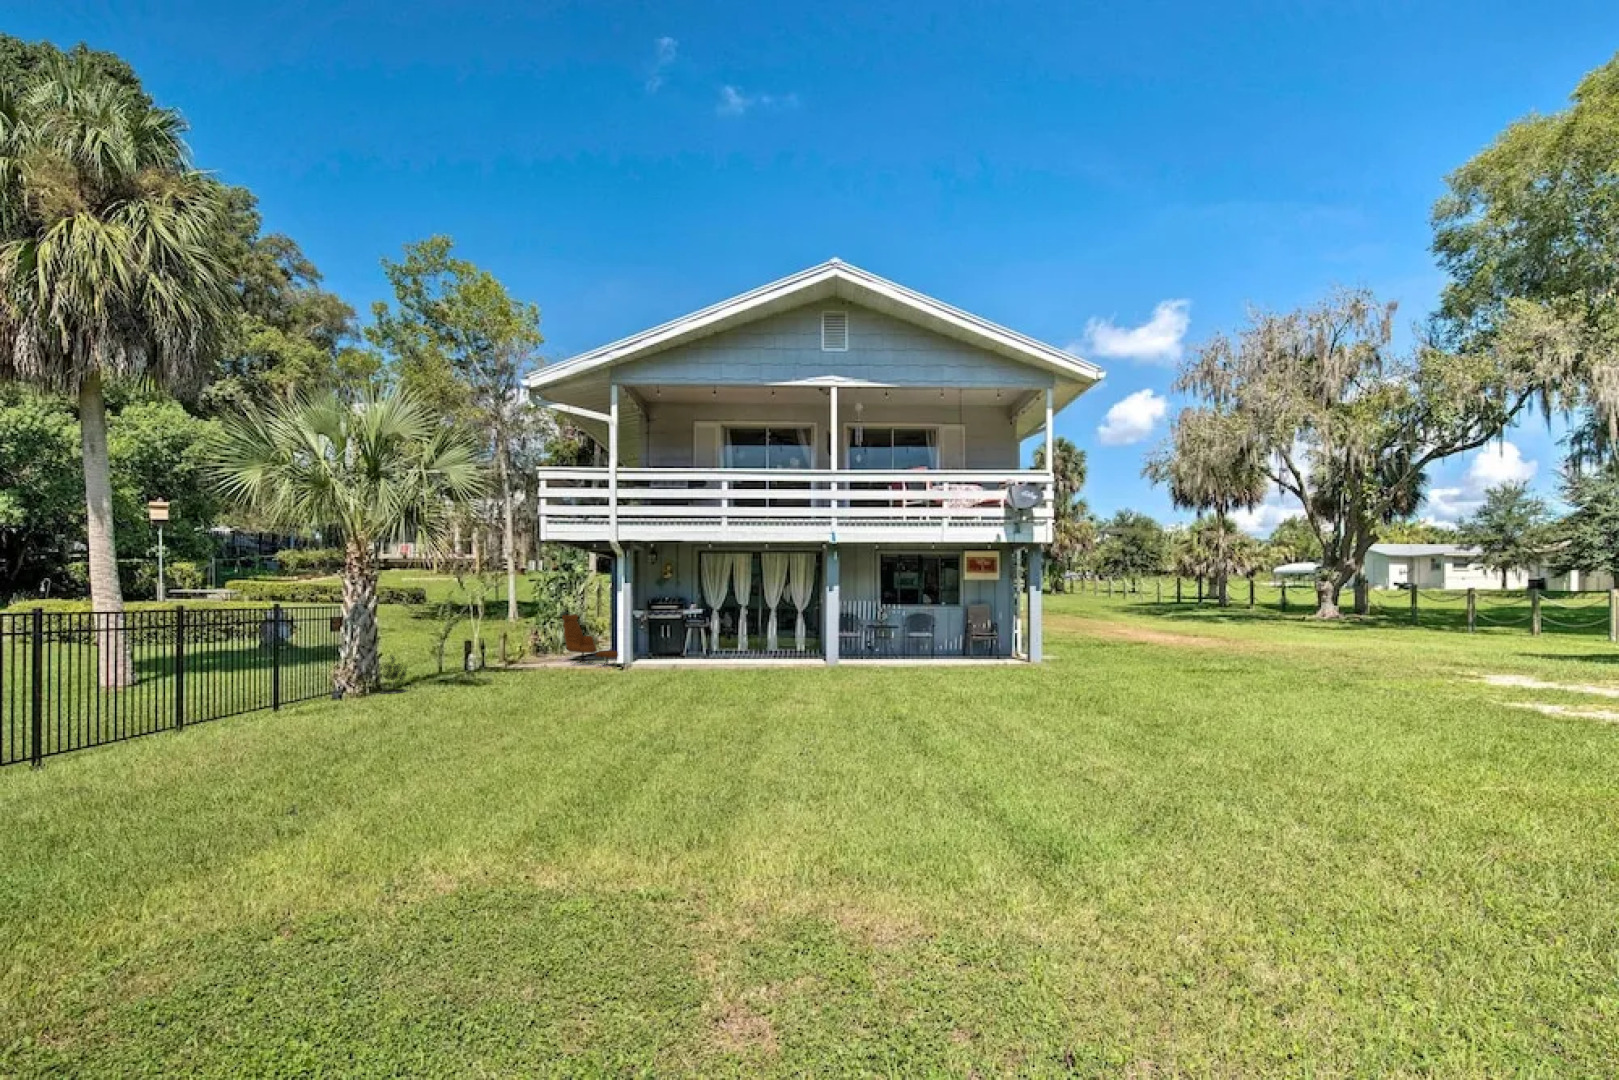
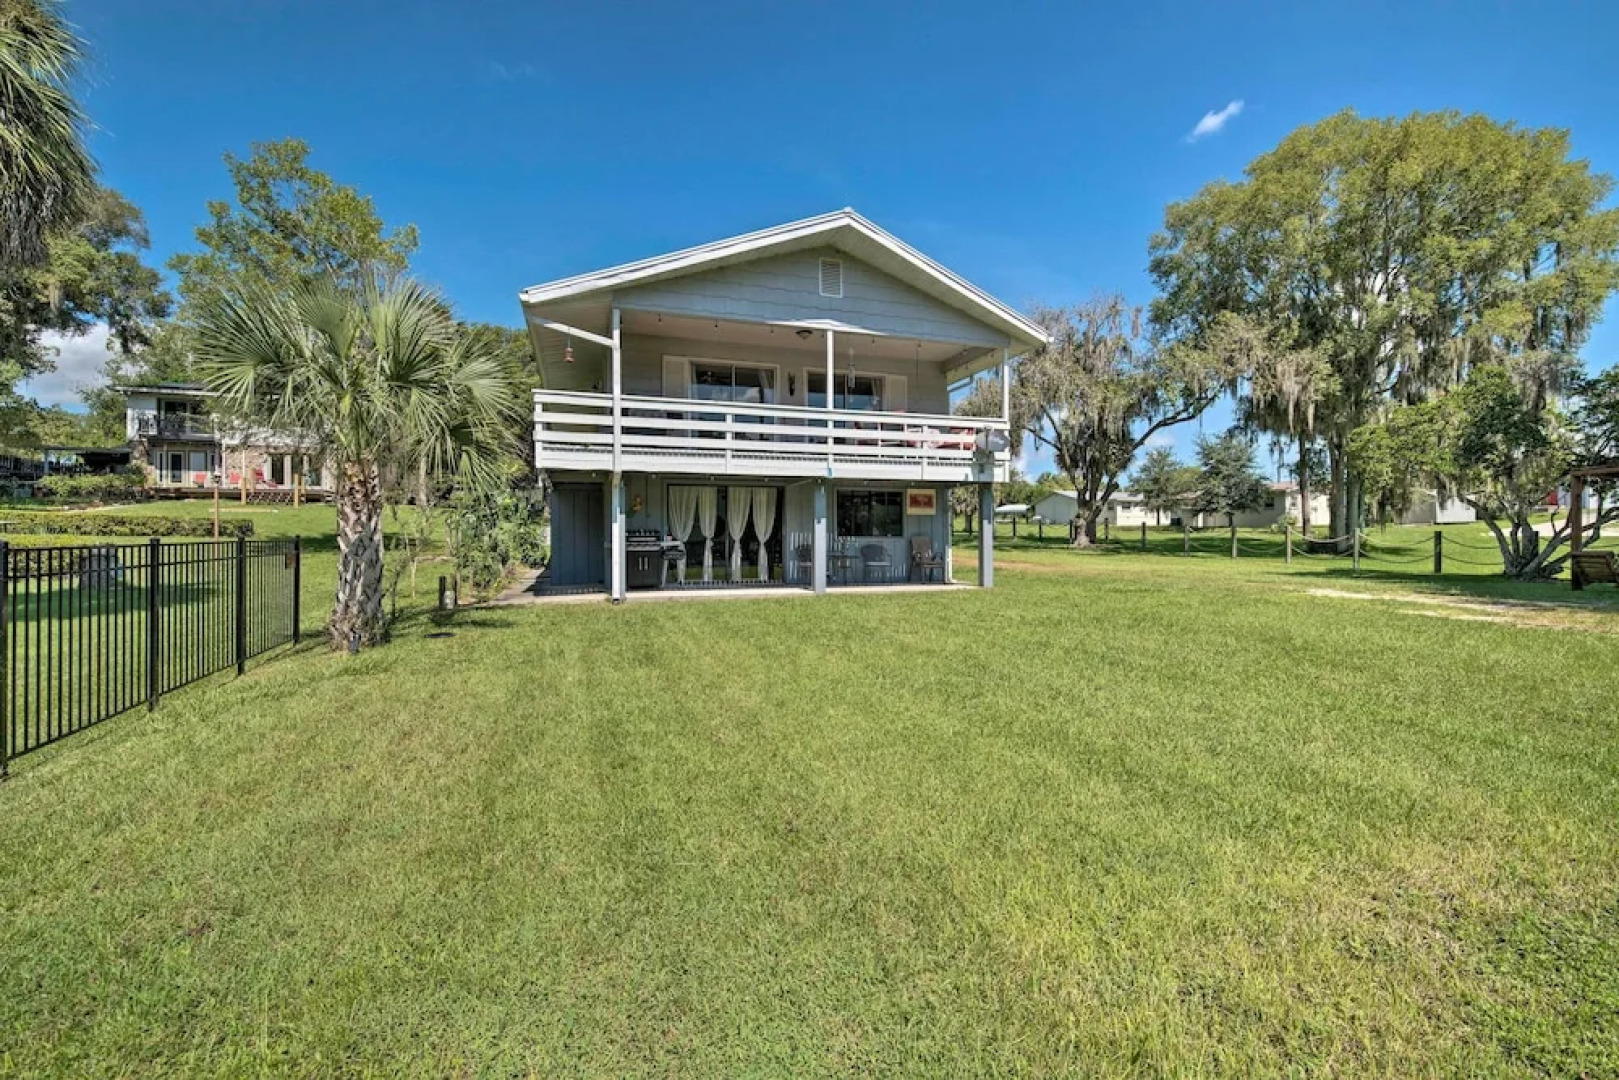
lounge chair: present [562,614,618,665] -> none [553,548,619,602]

